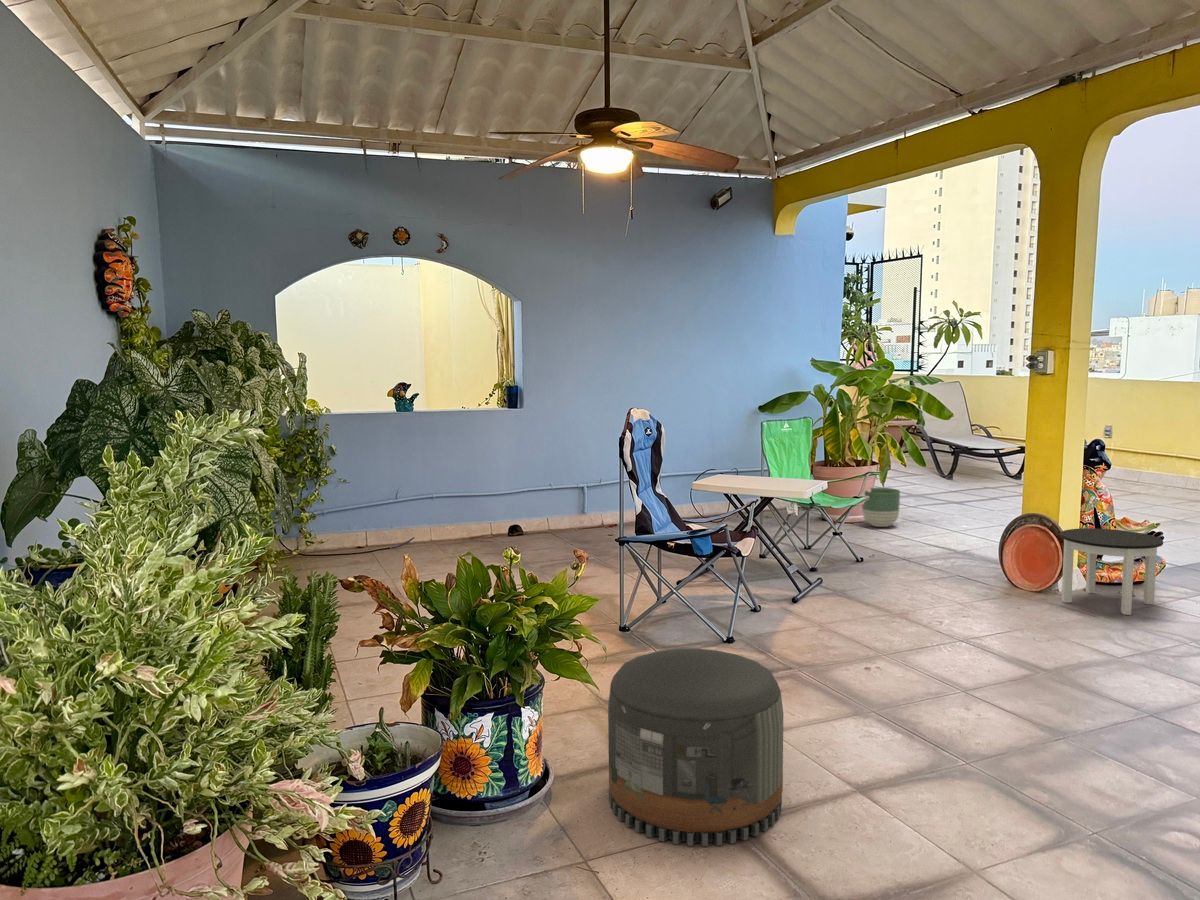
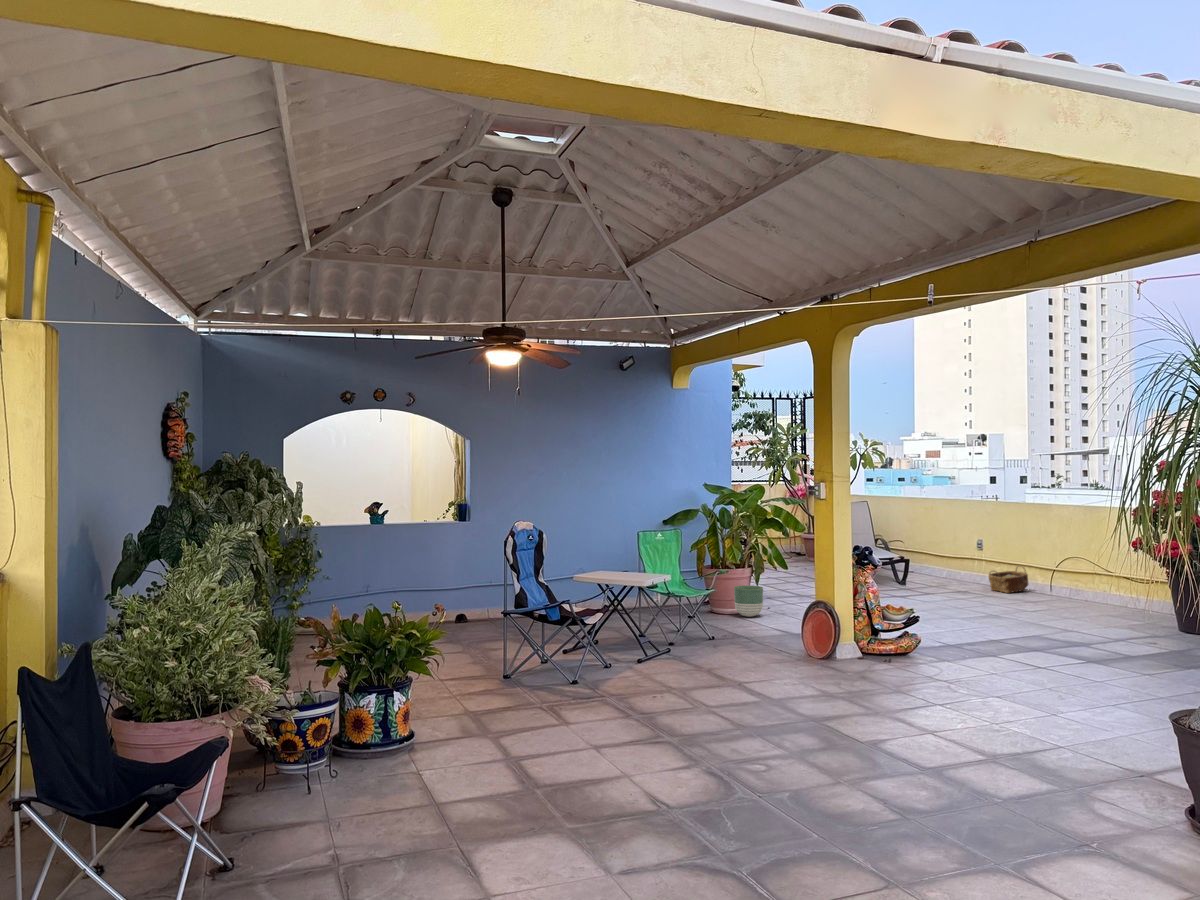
woven basket: none [1135,458,1185,491] -> present [988,565,1028,593]
round table: present [1060,528,1163,615] -> none [828,611,894,671]
pouf: present [608,649,783,846] -> none [444,665,545,767]

